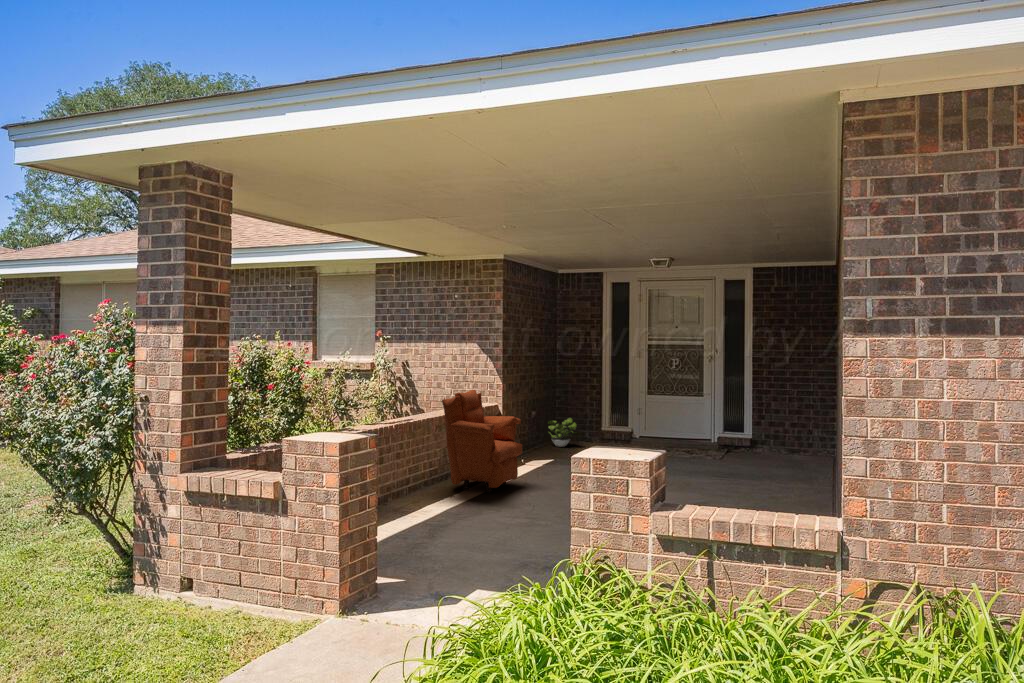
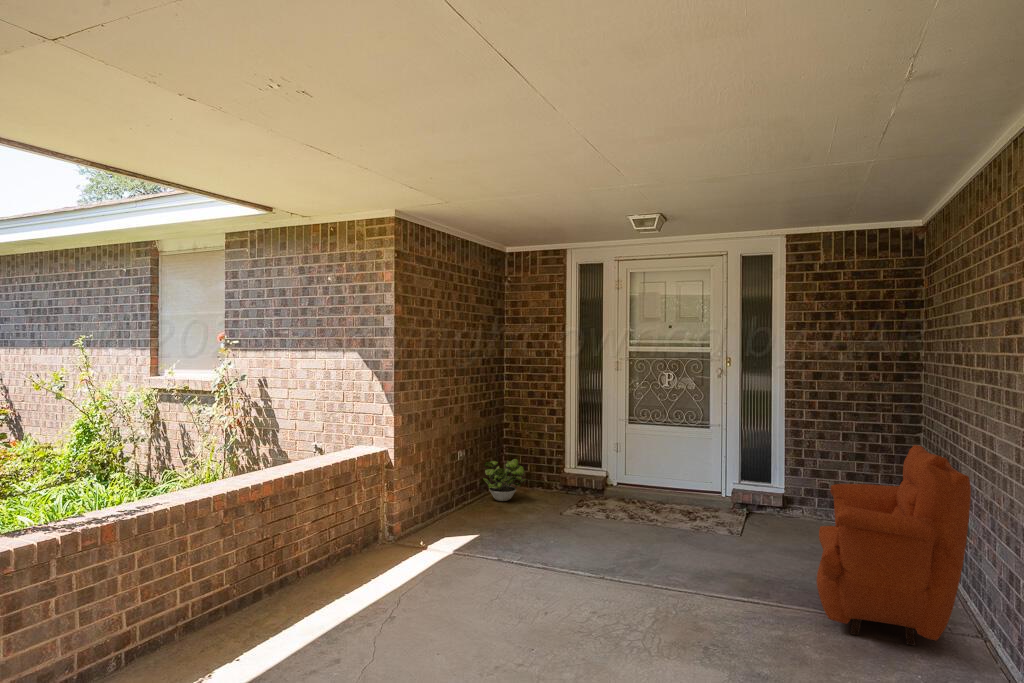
armchair: present [442,390,522,492] -> present [817,445,971,646]

